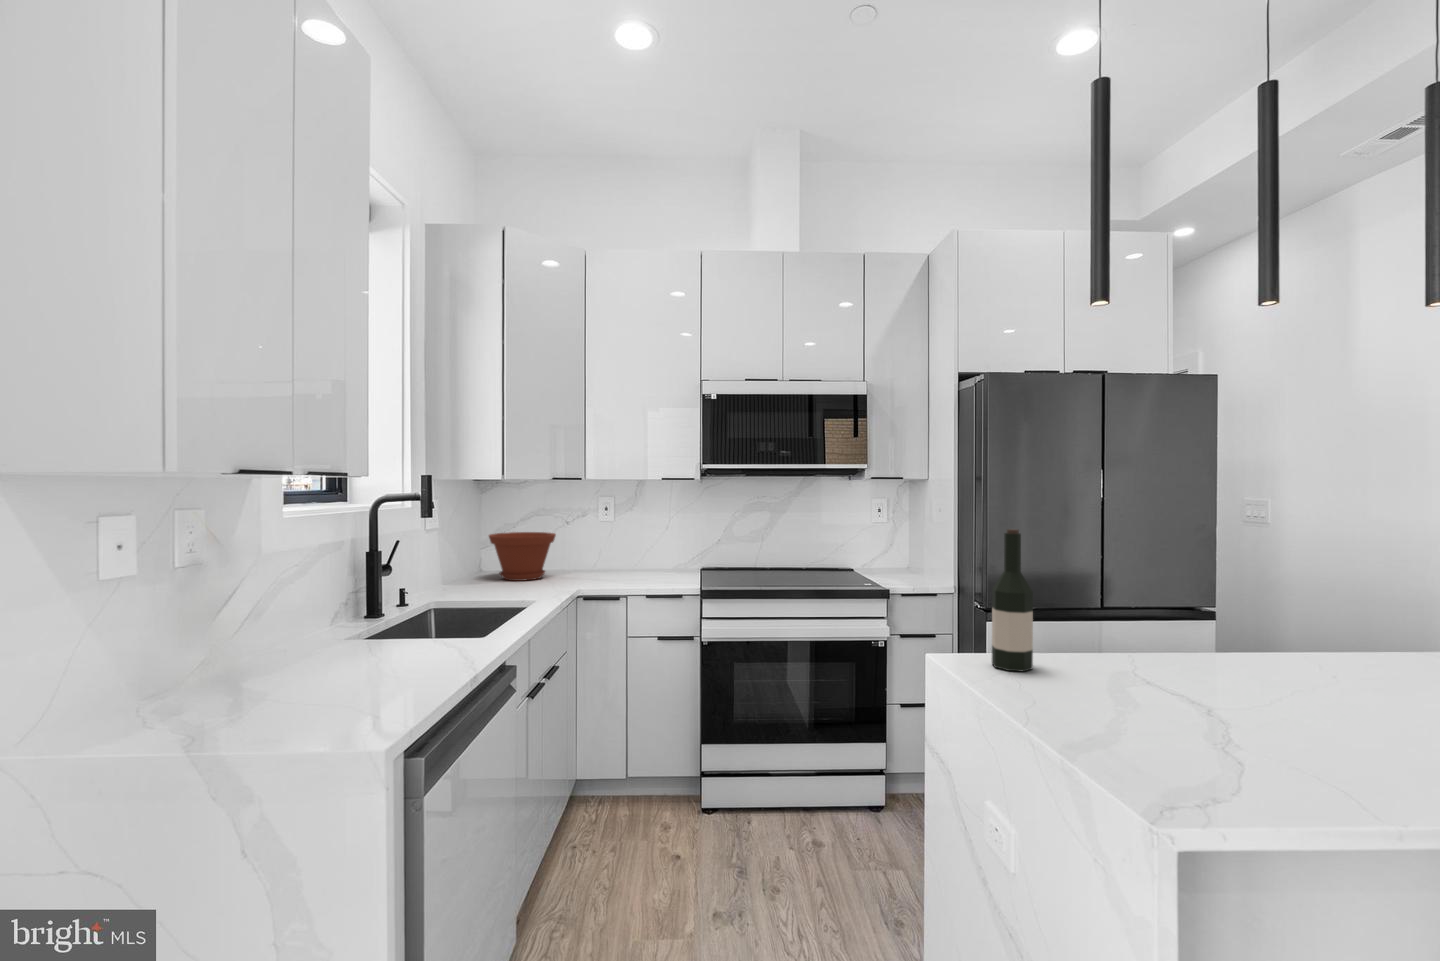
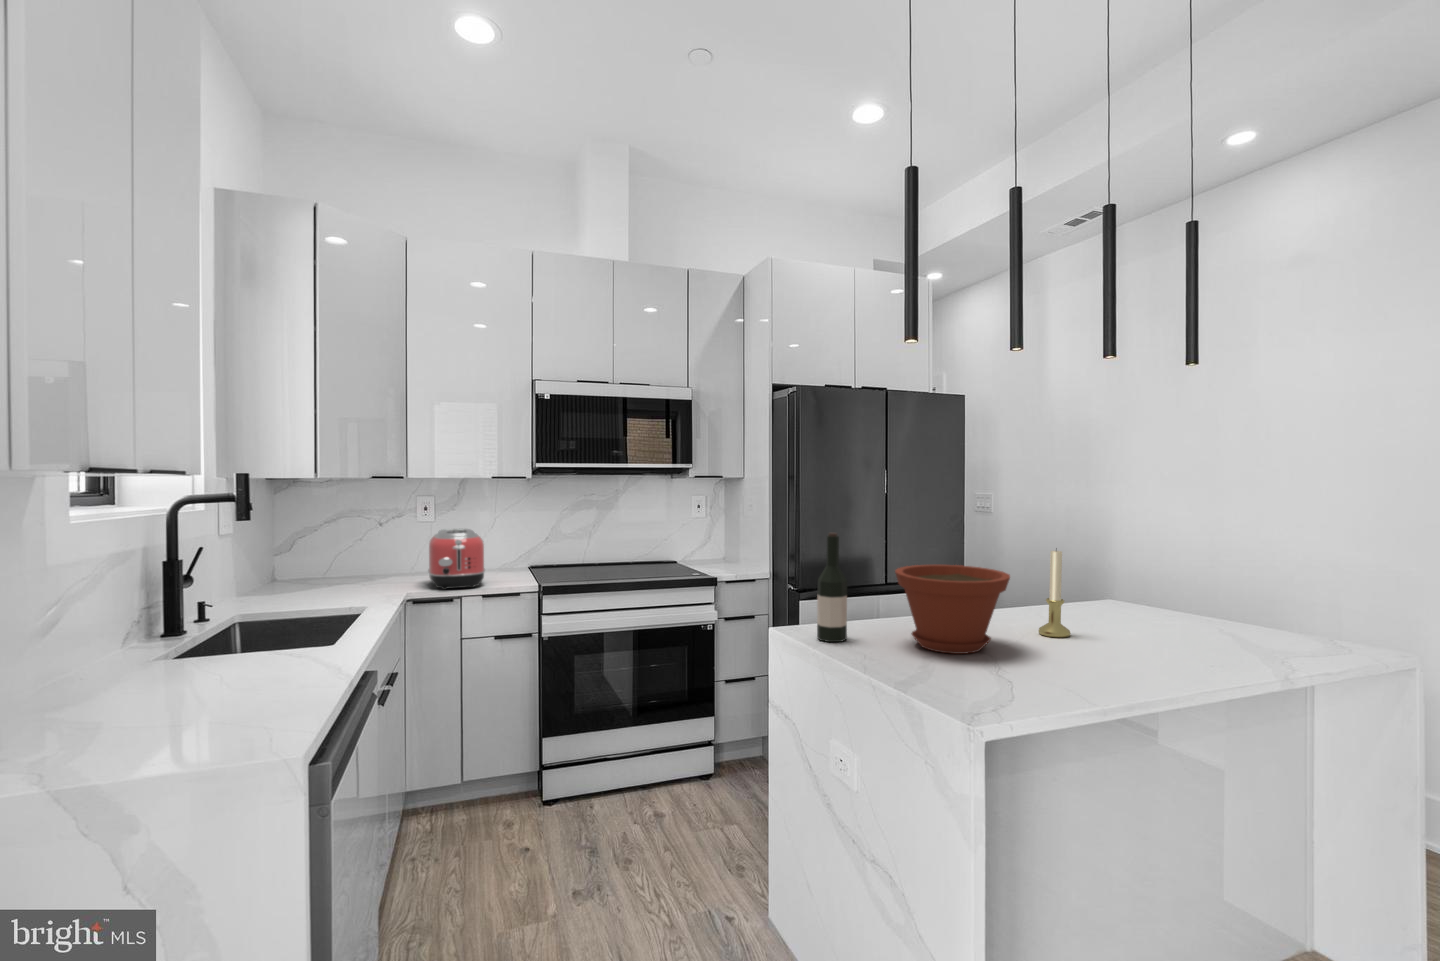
toaster: none [603,529,656,587] -> present [428,529,485,590]
plant pot: present [489,532,556,581] -> present [895,565,1010,654]
candle holder: none [1334,559,1394,692] -> present [1038,548,1071,638]

